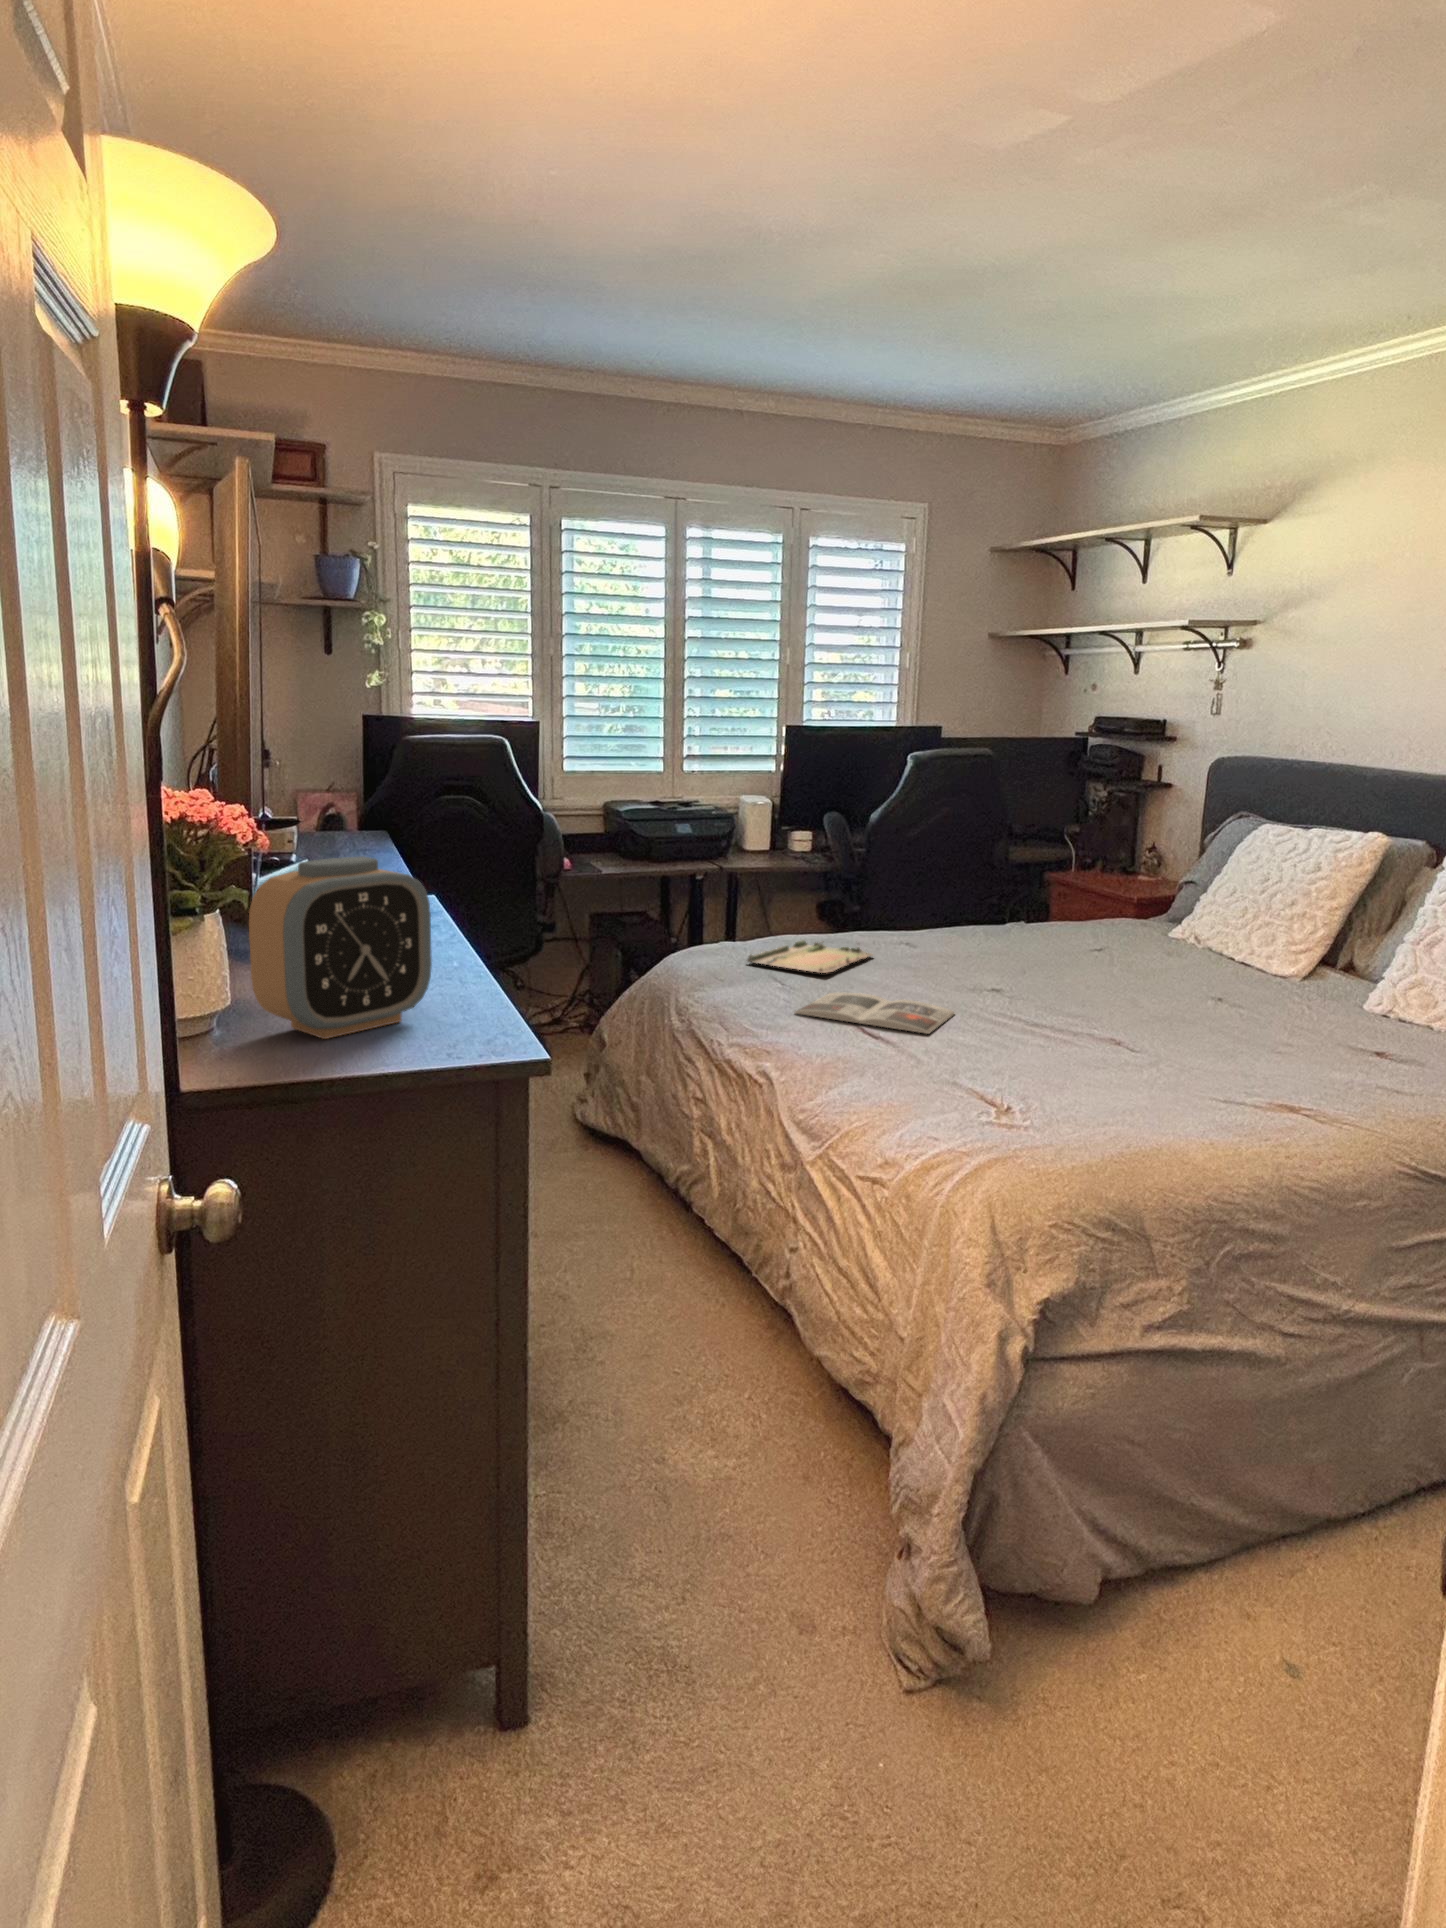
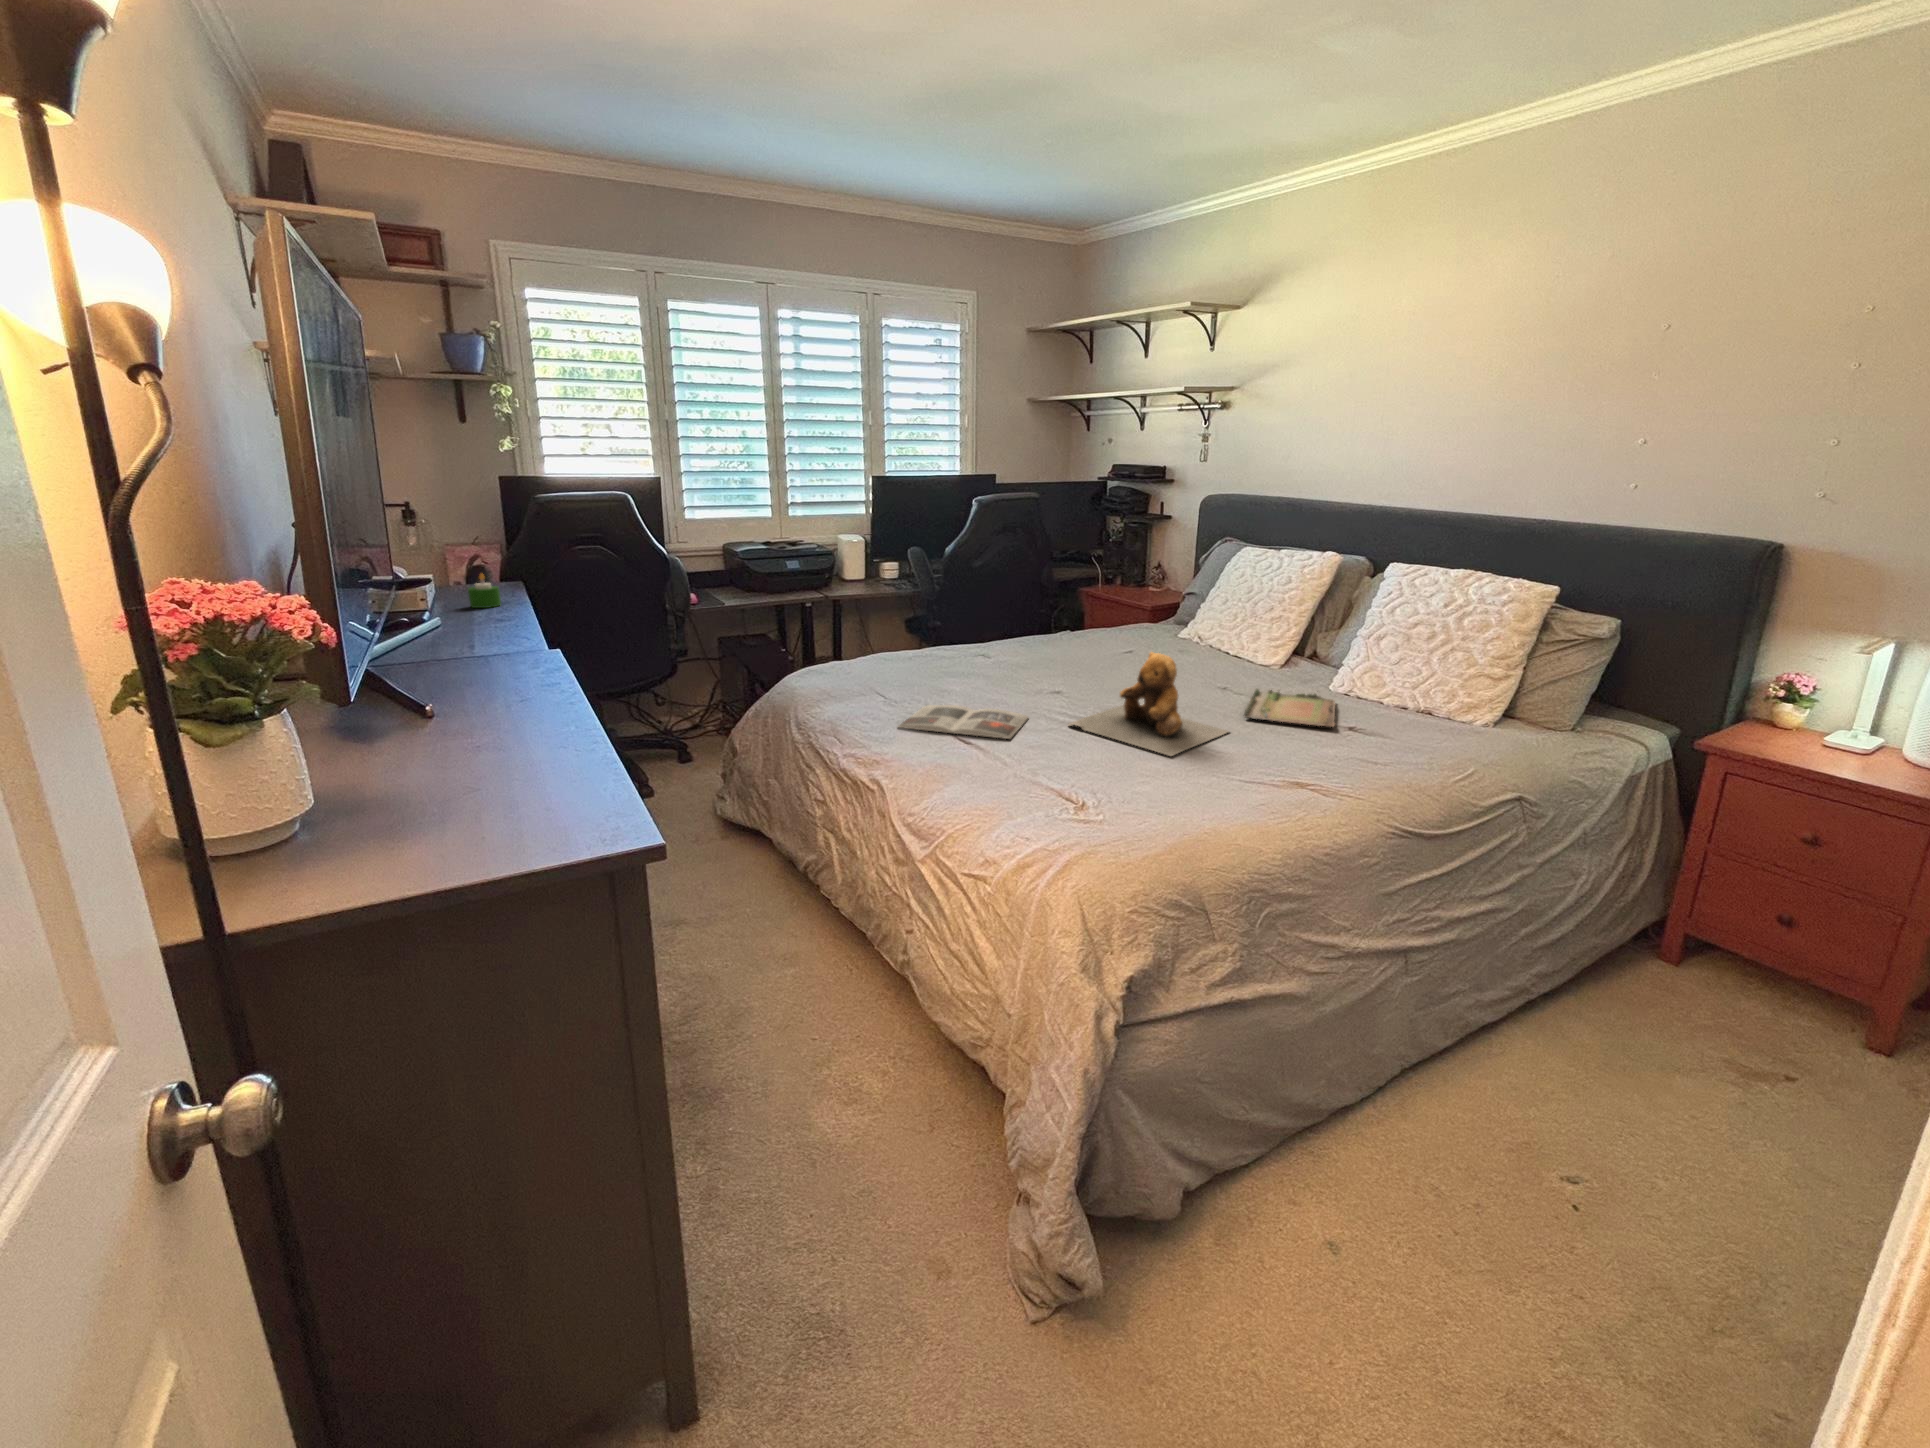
candle: none [331,818,363,856] -> present [468,574,501,608]
alarm clock: present [249,856,432,1039] -> none [310,643,535,839]
teddy bear: none [1002,939,1211,1065] -> present [1068,652,1228,756]
tray: present [747,940,873,973] -> present [1244,689,1335,727]

